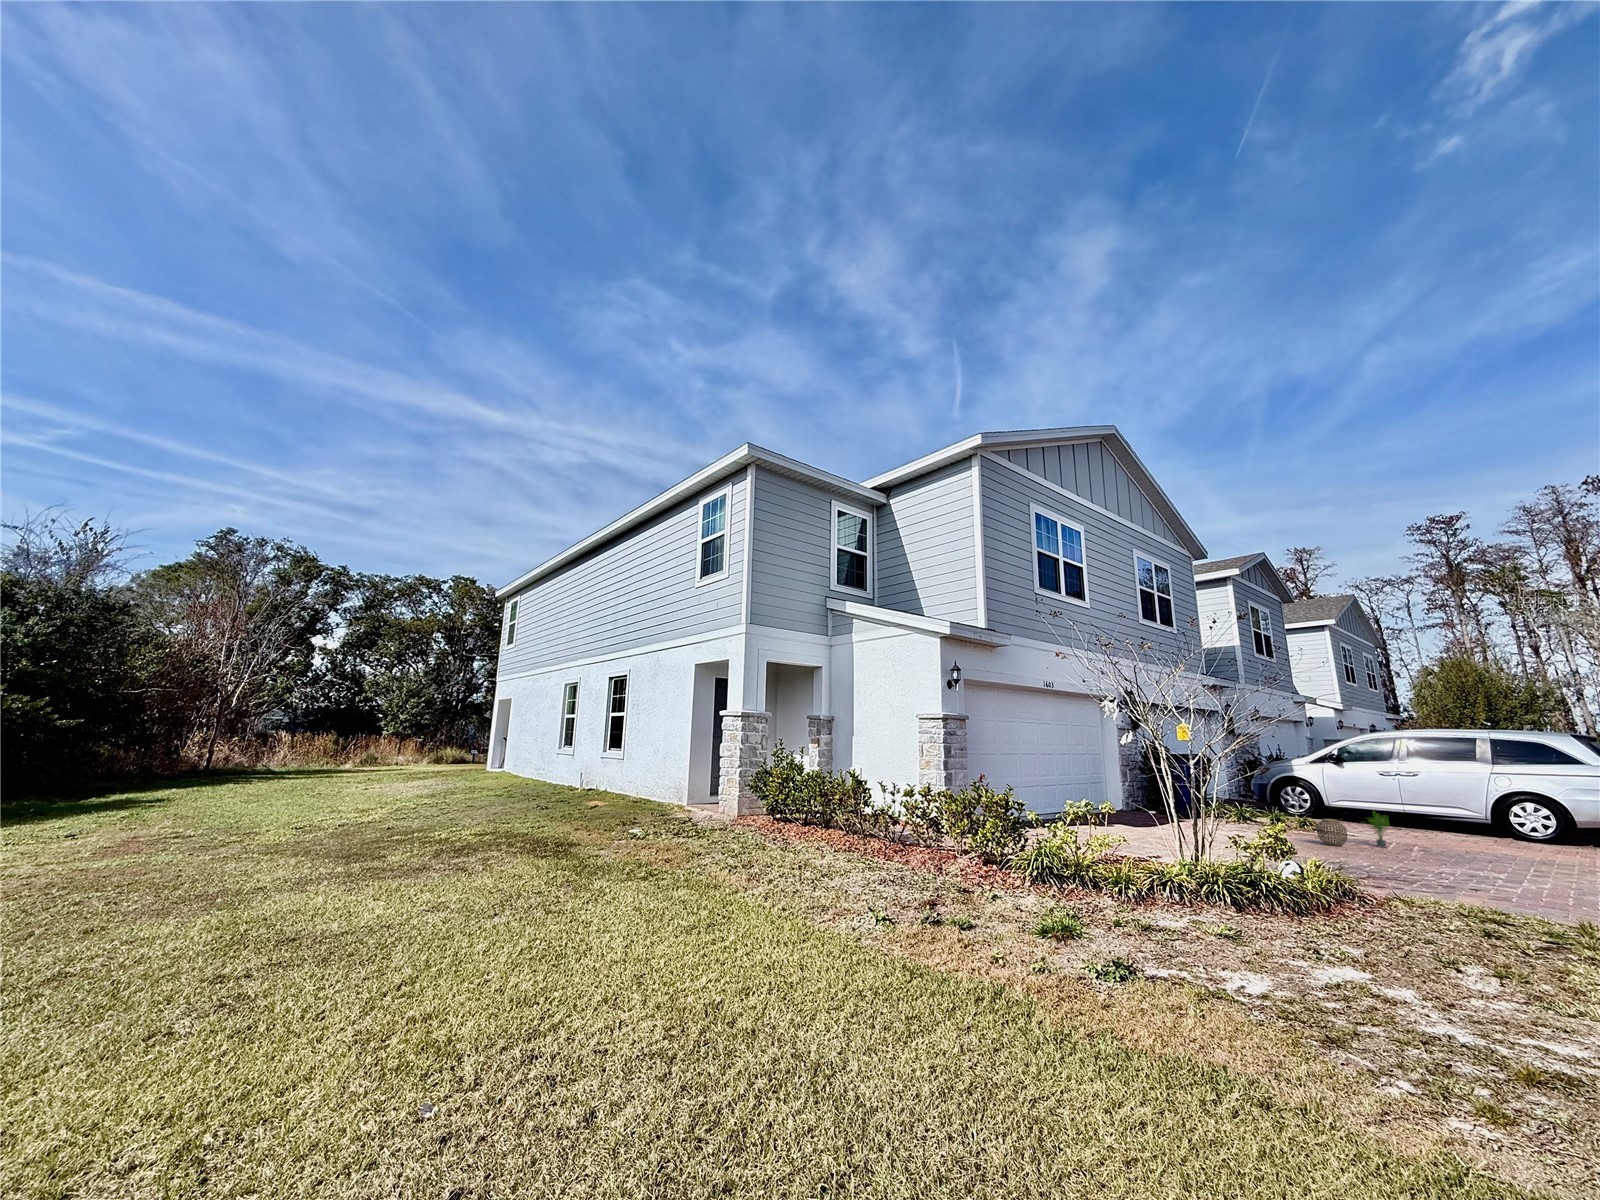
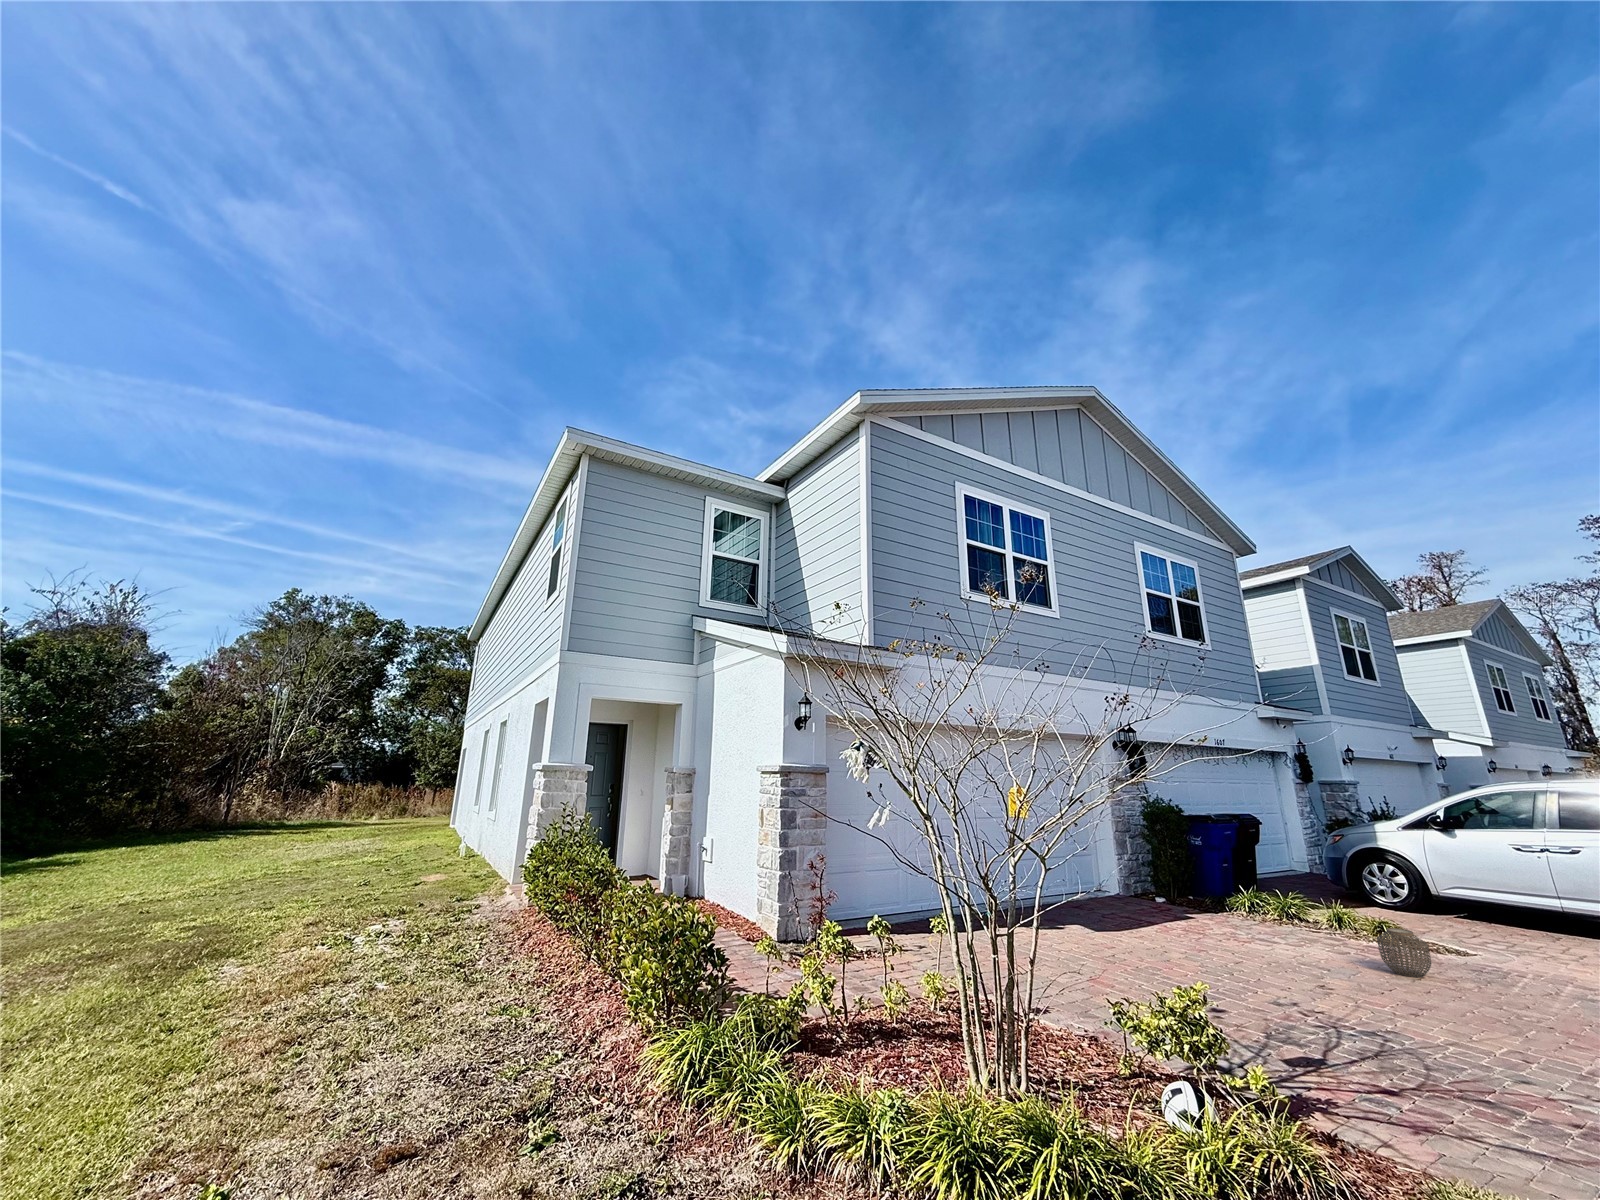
potted plant: present [1369,815,1388,848] -> none [1454,916,1513,983]

